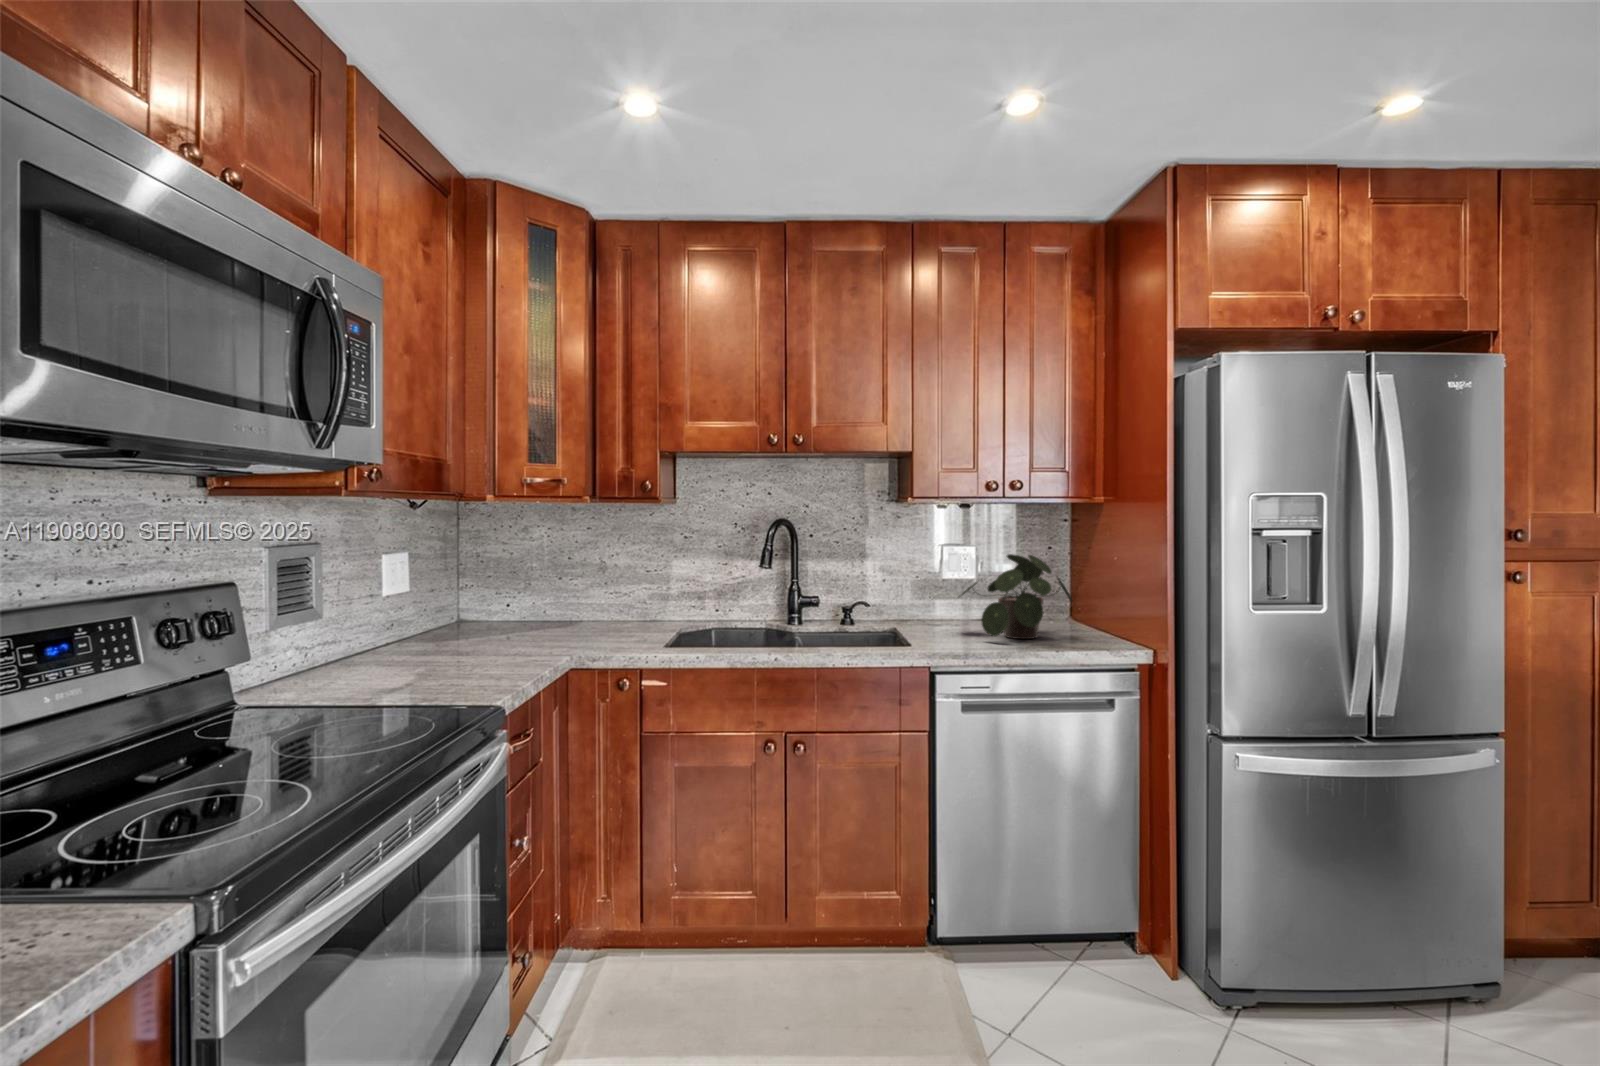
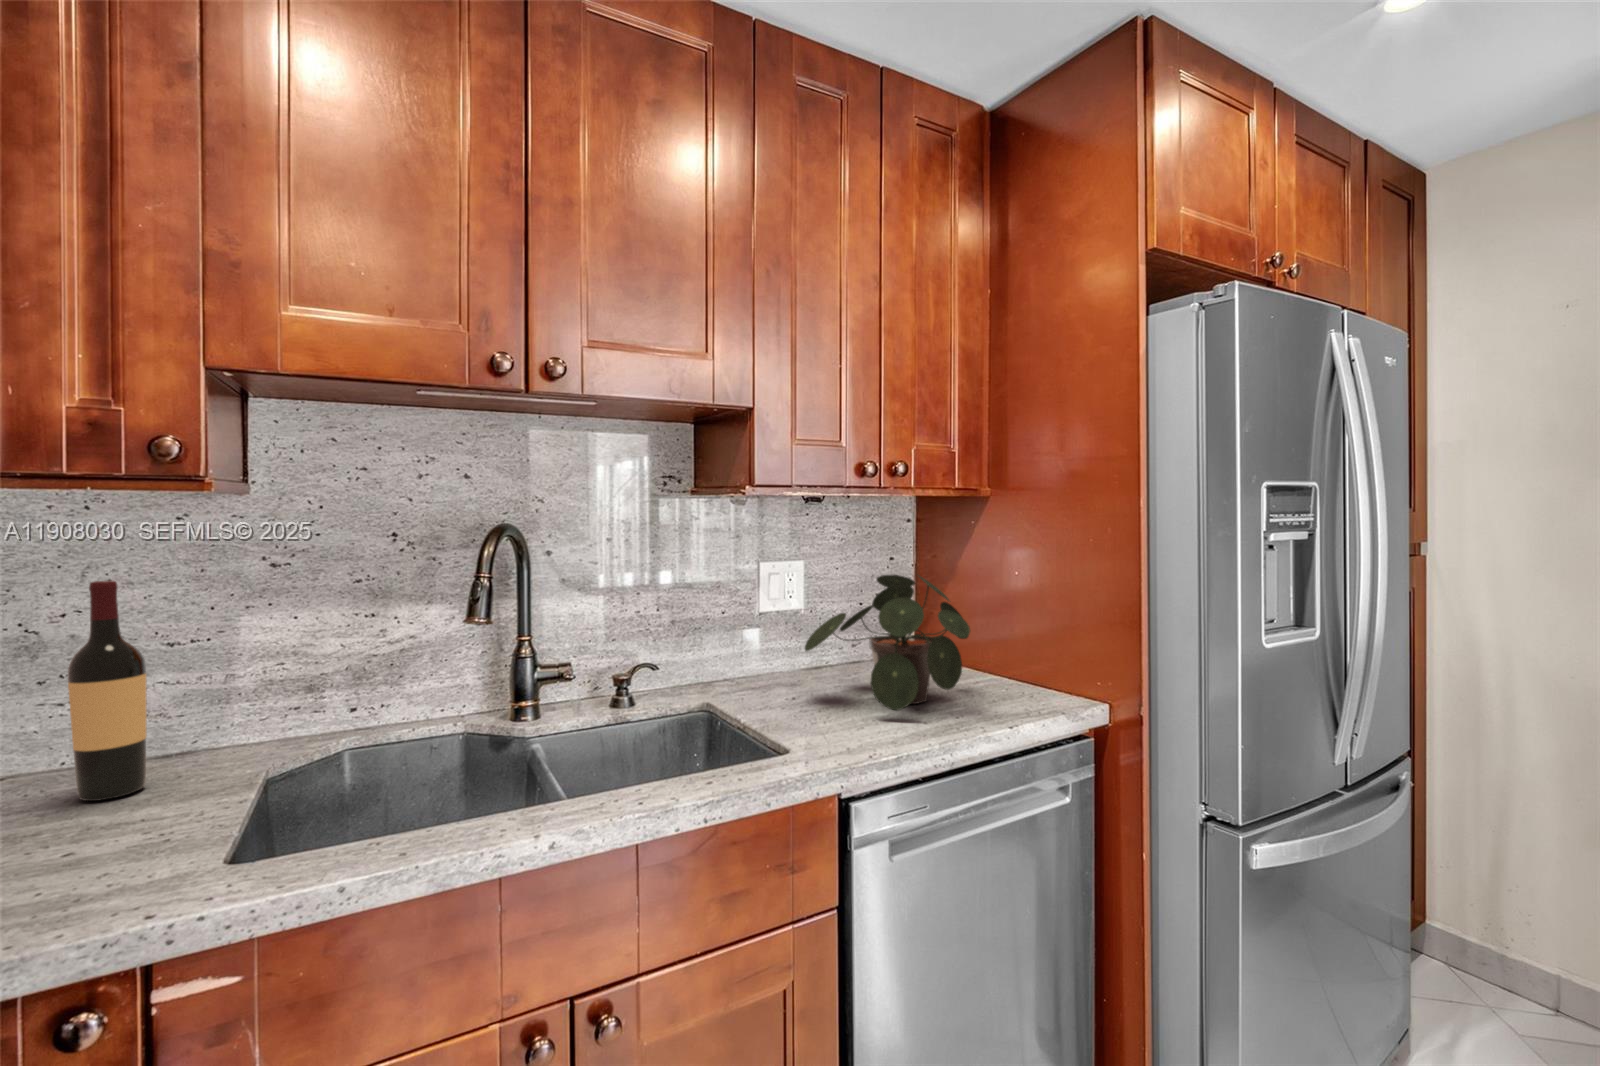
wine bottle: none [615,541,639,630] -> present [68,581,147,801]

